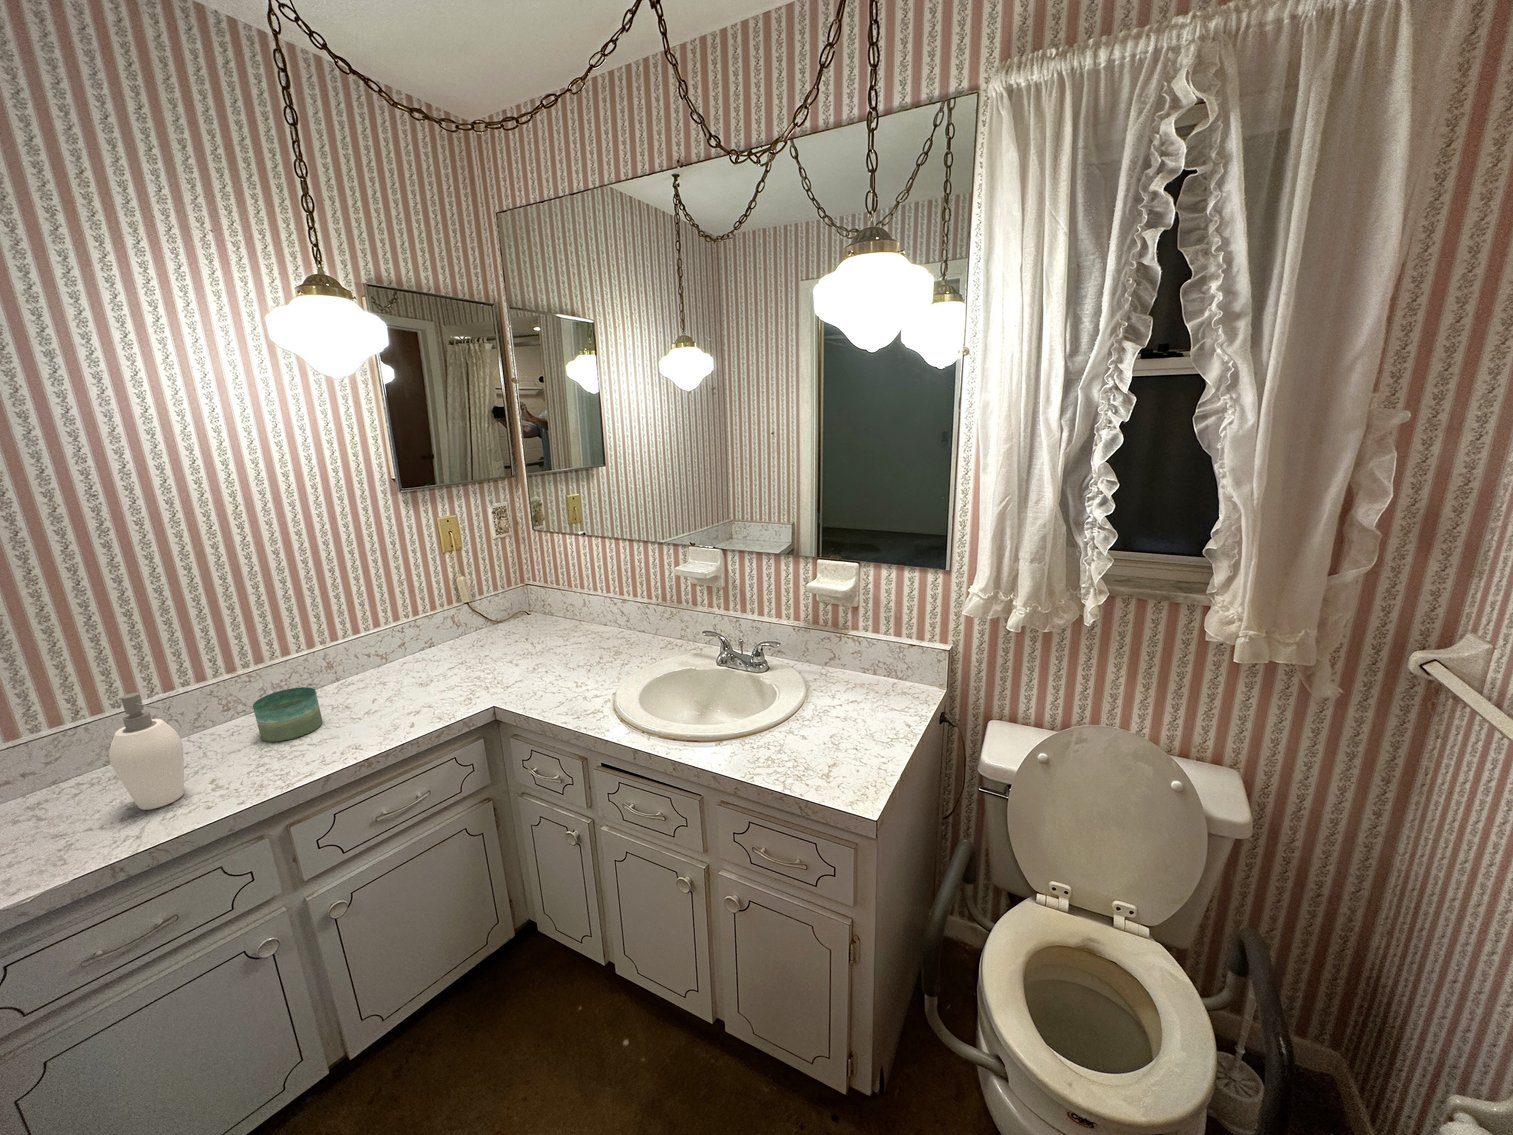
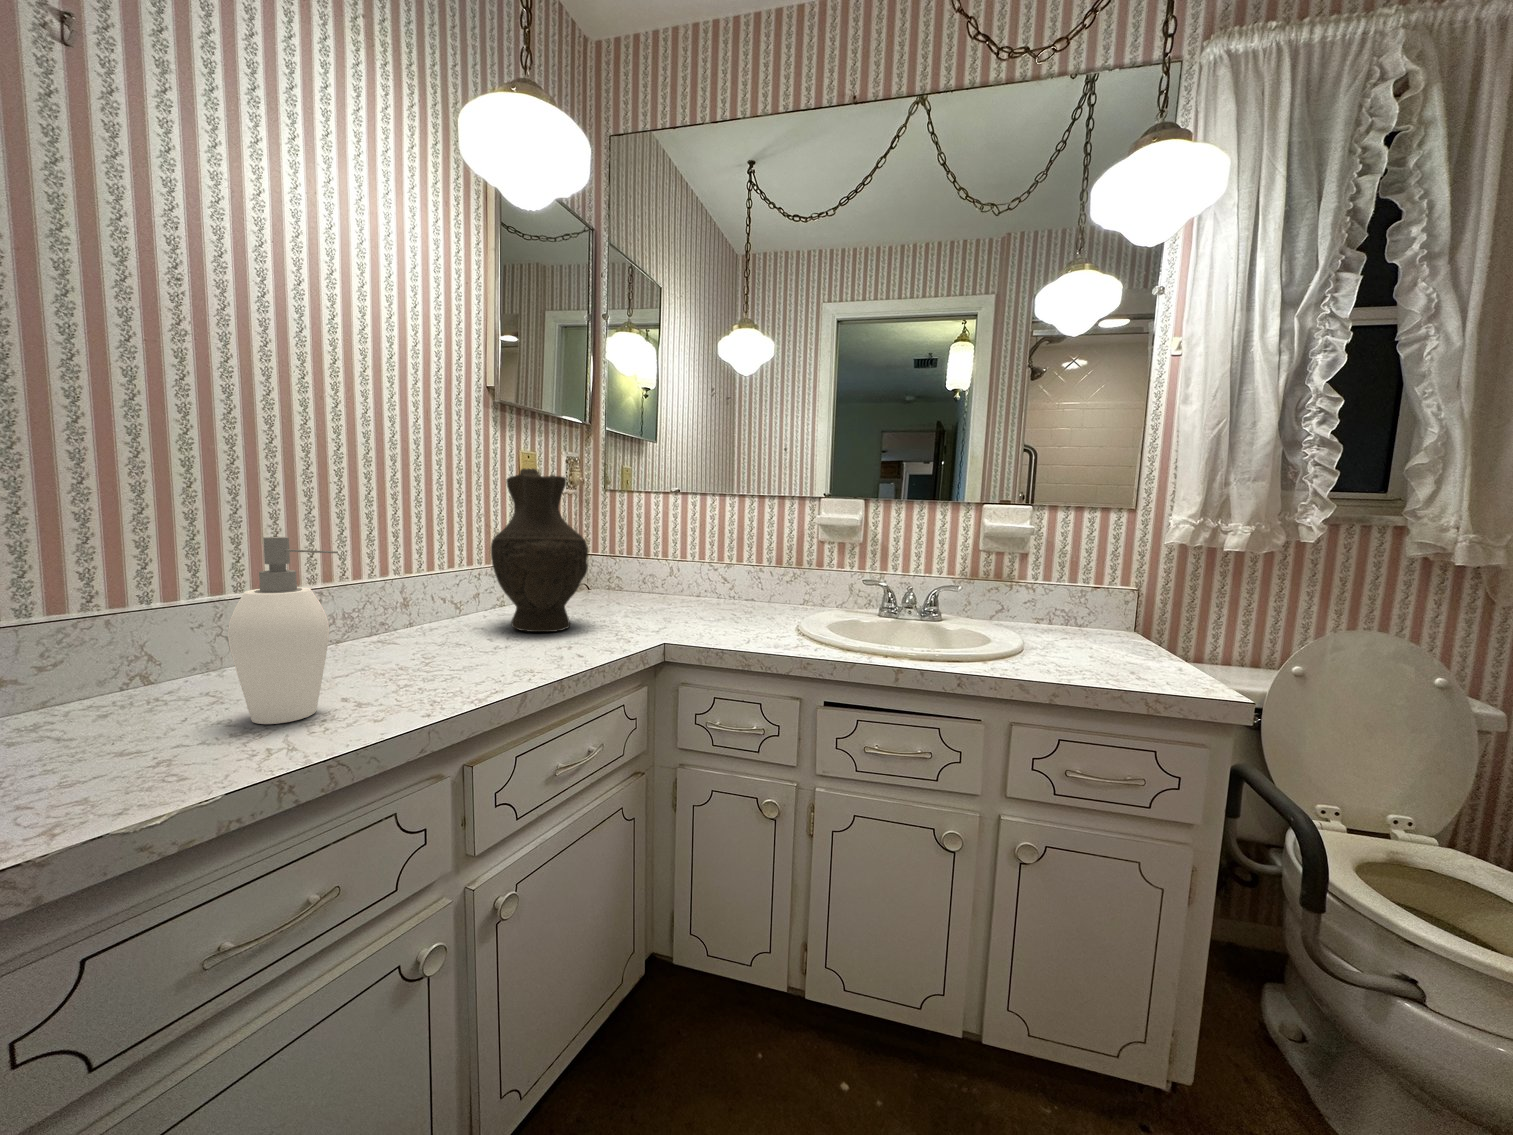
decorative vase: none [379,550,462,688] -> present [491,468,588,632]
candle: present [253,687,323,742] -> none [361,607,443,669]

